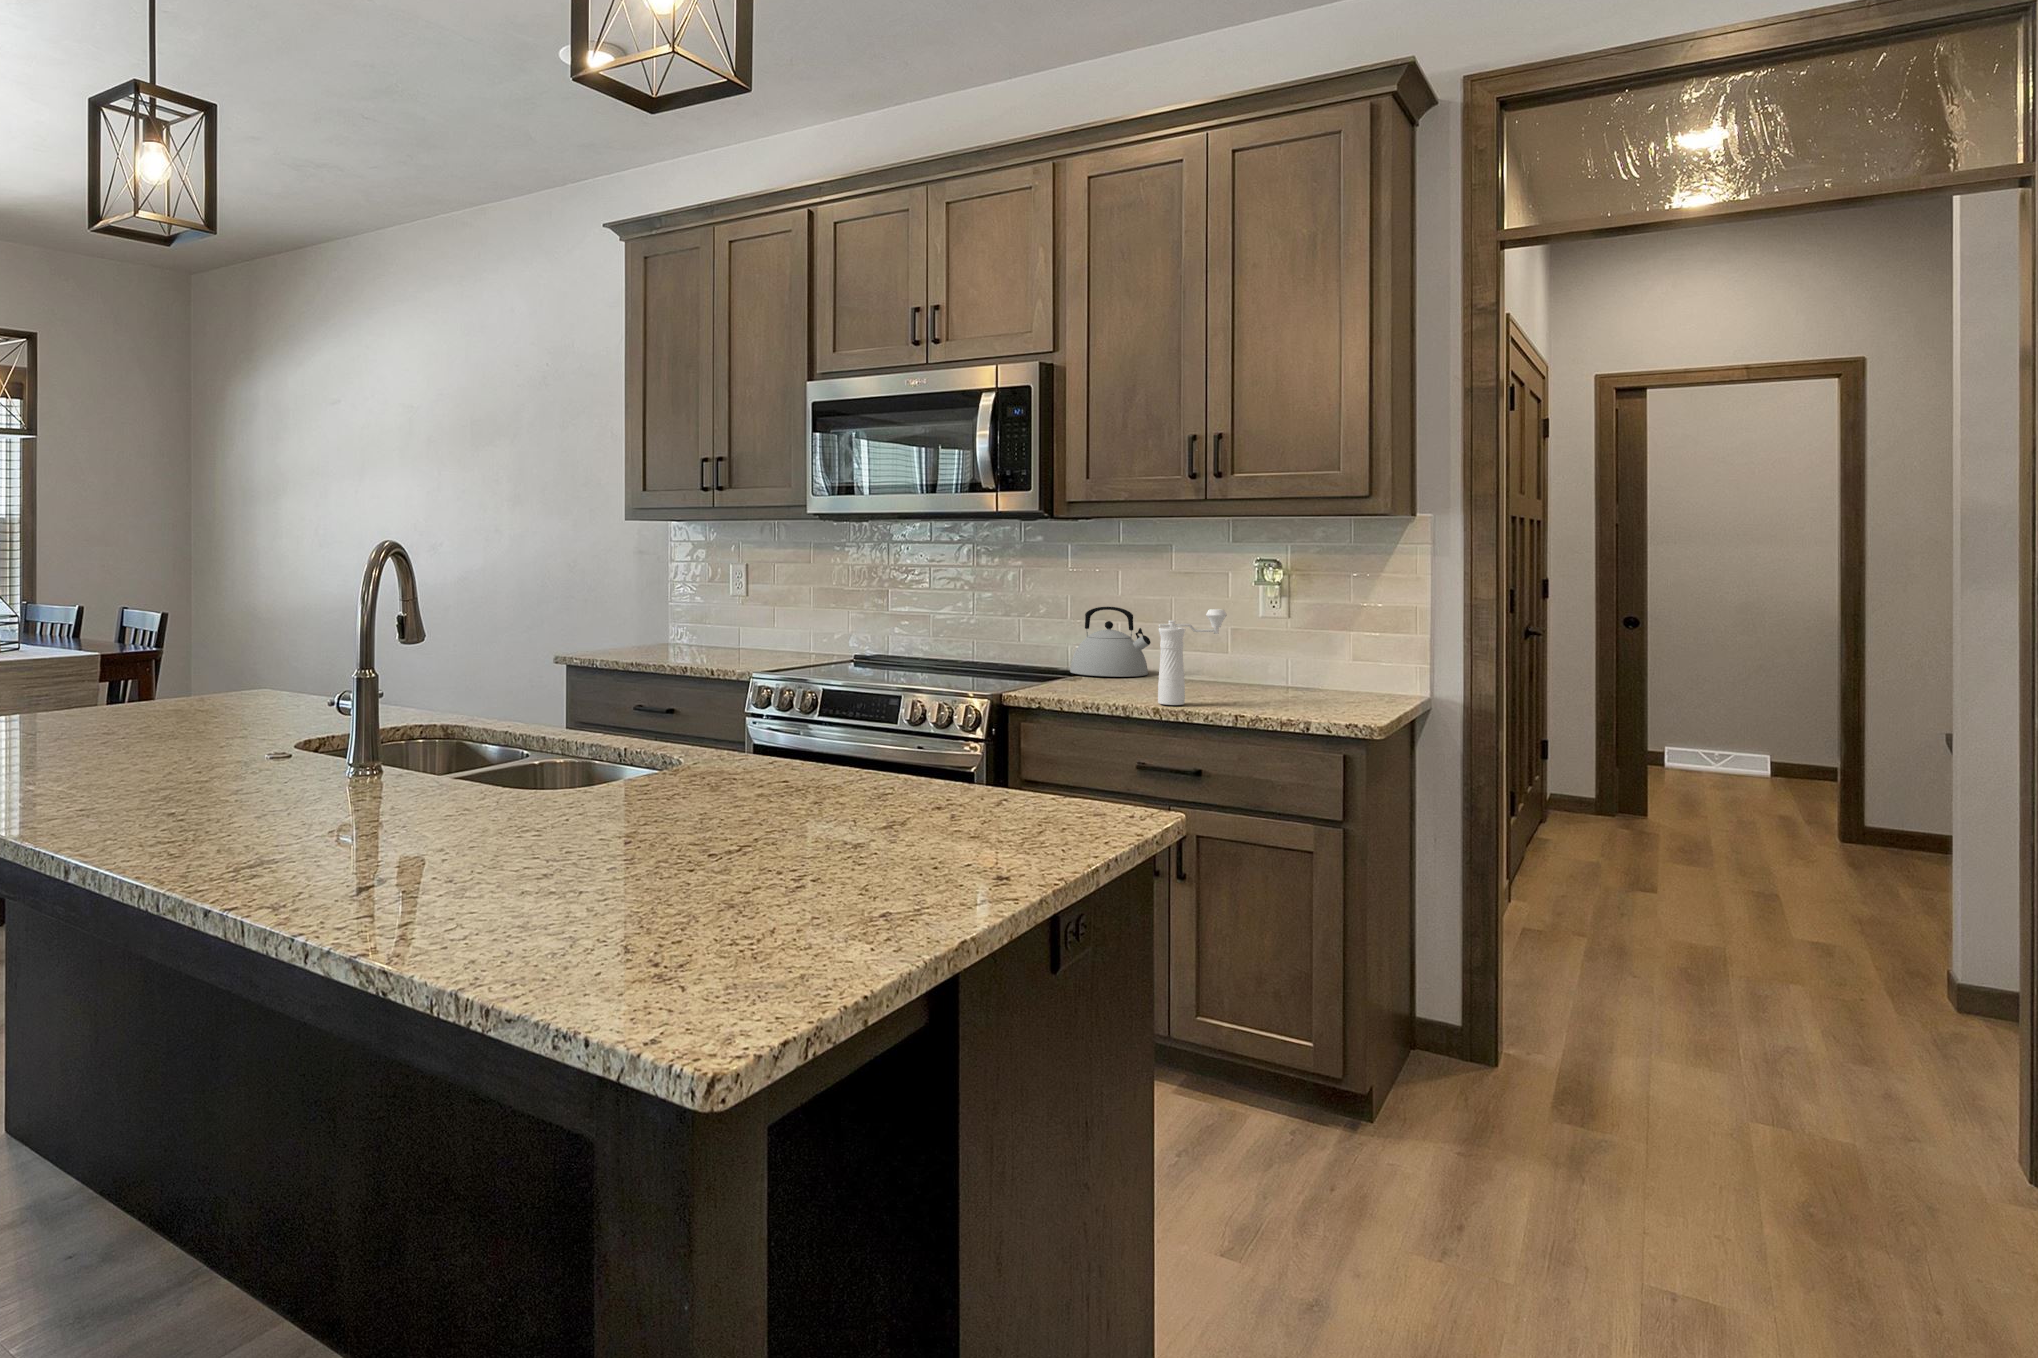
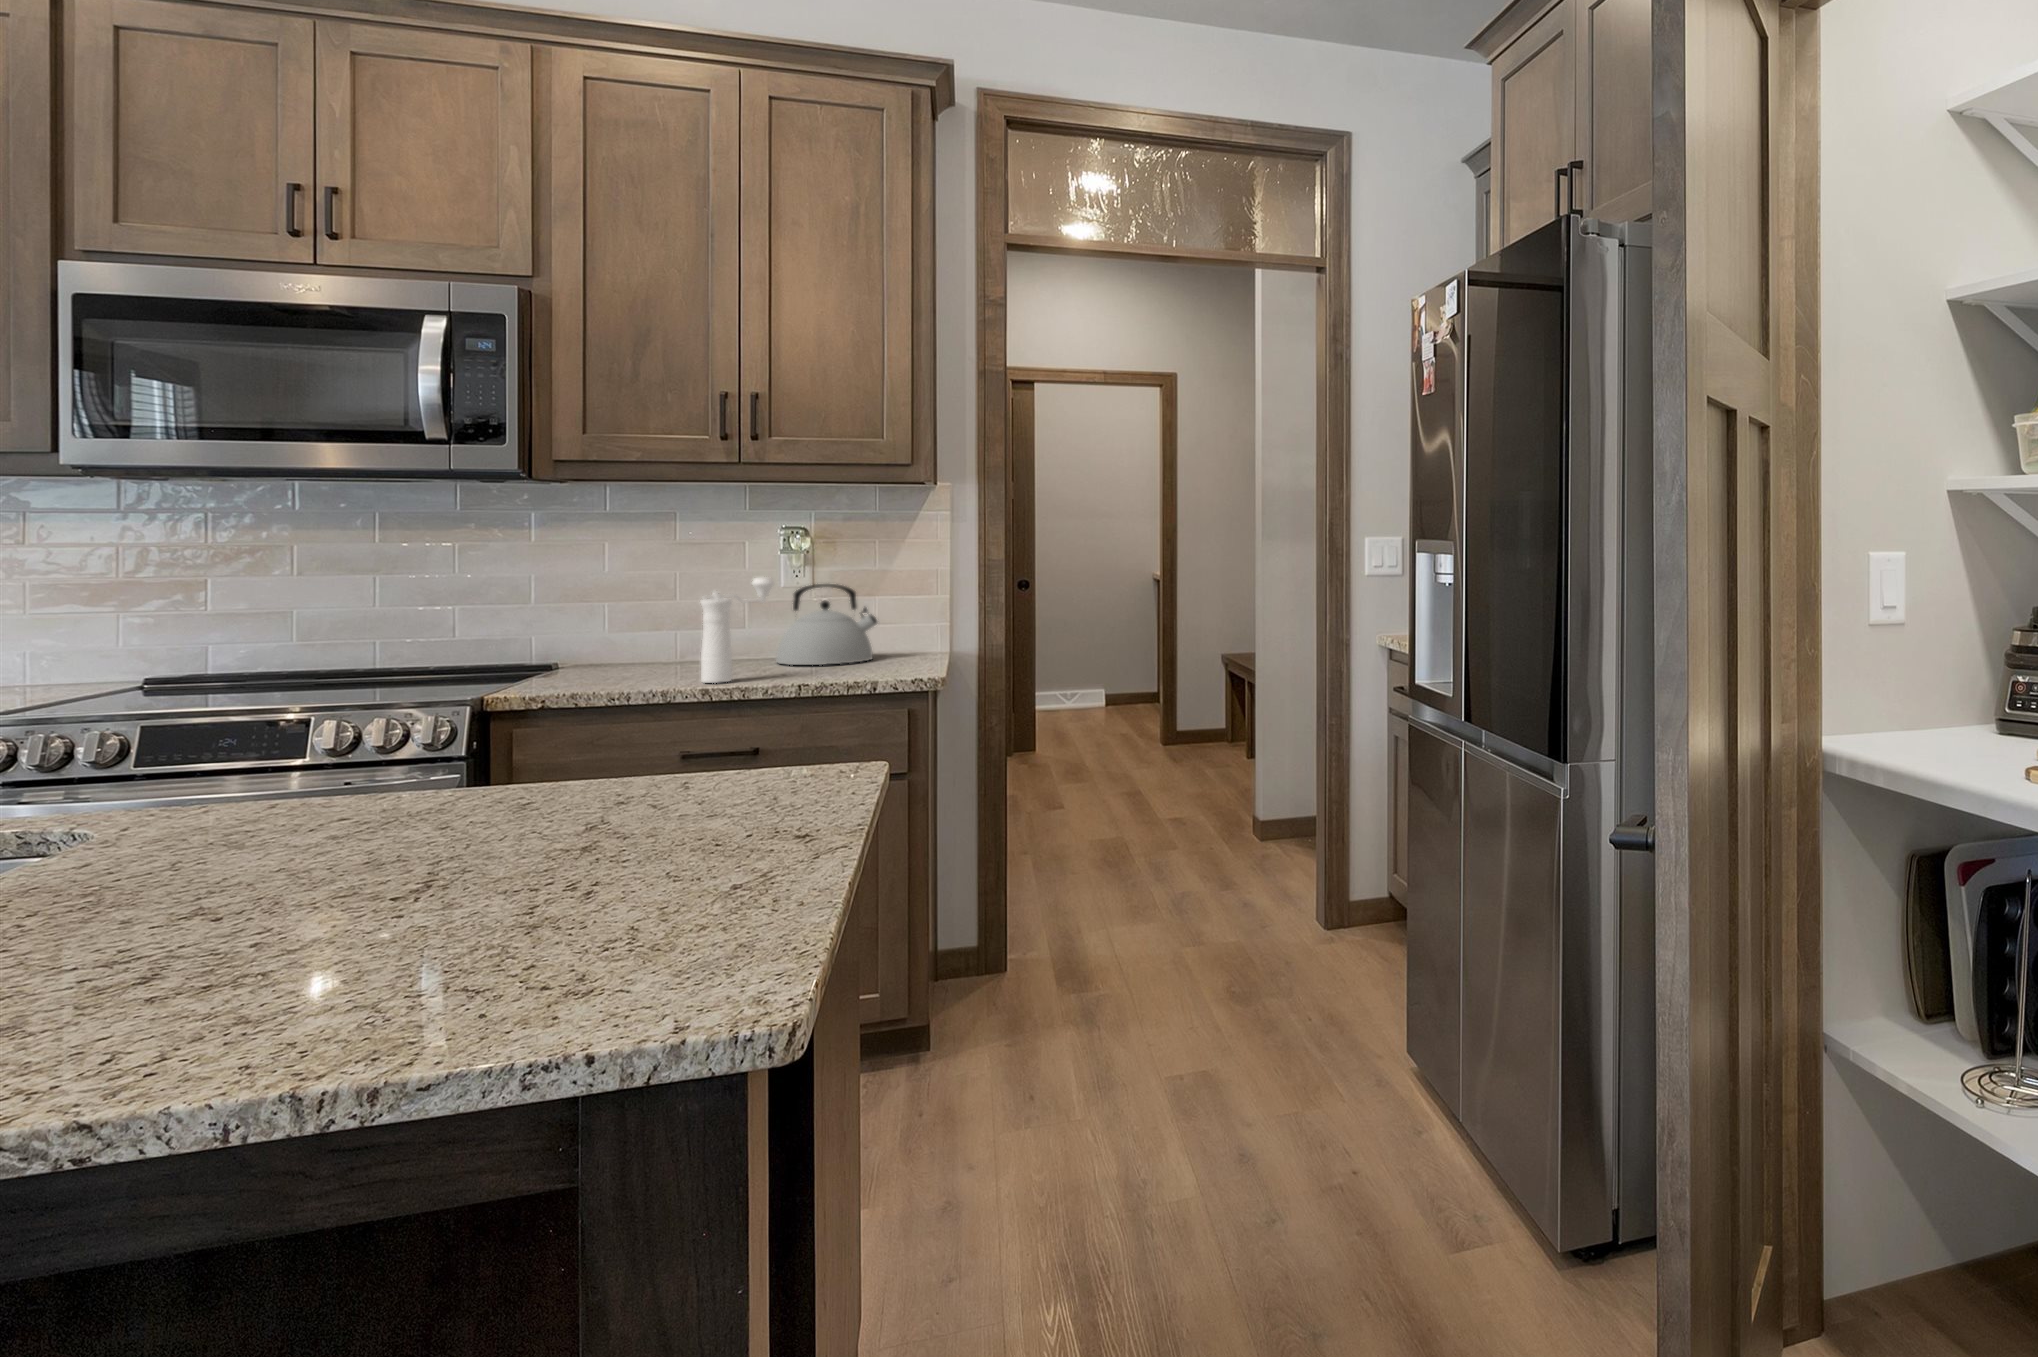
kettle: present [1070,607,1151,677] -> present [776,584,877,665]

